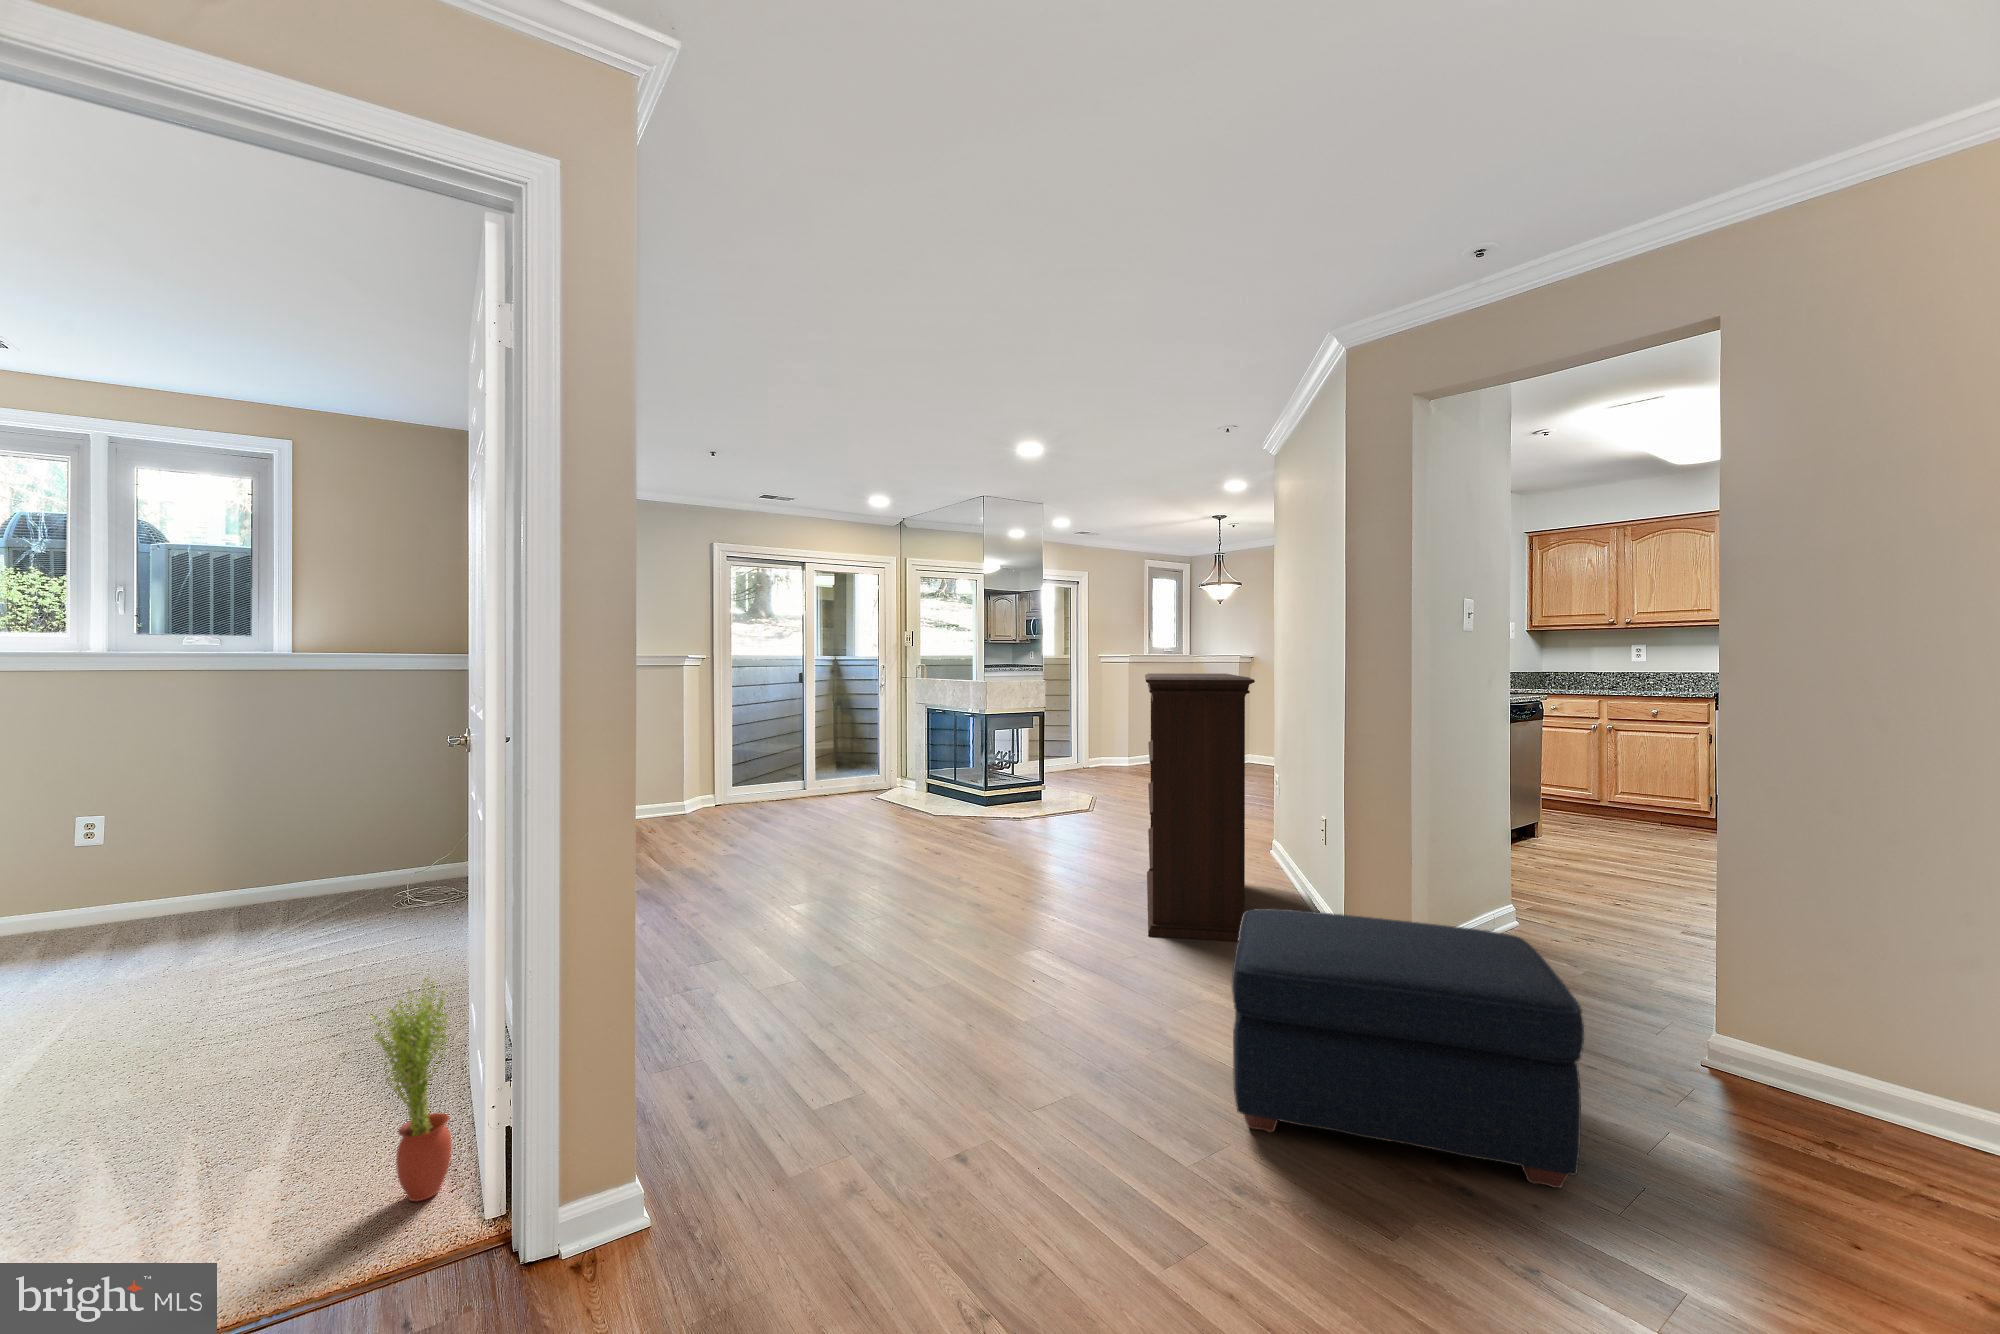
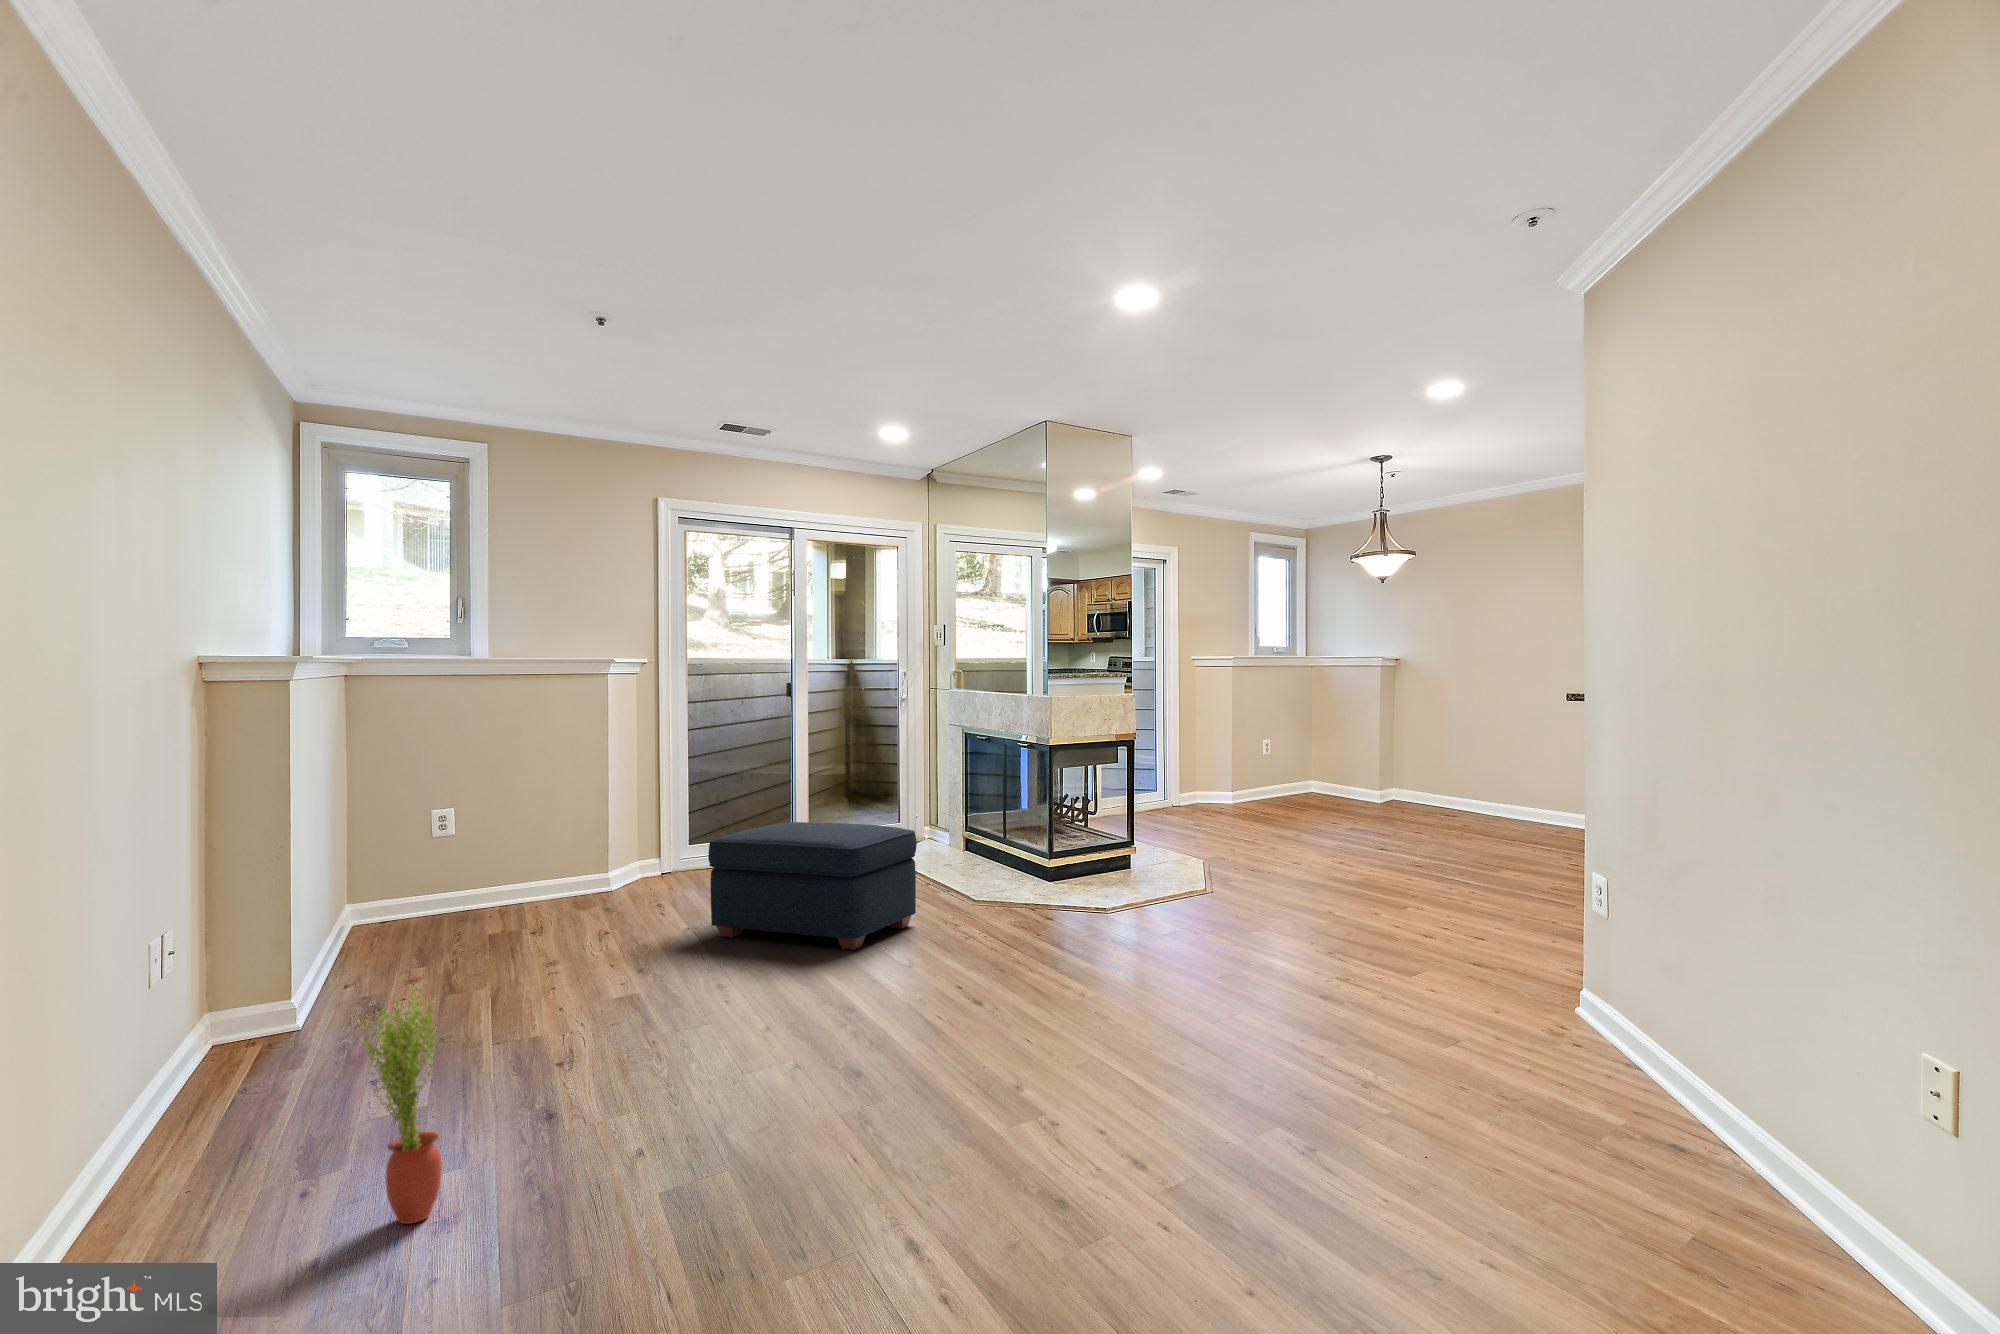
bookshelf: present [1145,673,1255,941] -> none [1229,663,1367,992]
ottoman: present [1232,908,1584,1188] -> present [708,822,917,950]

